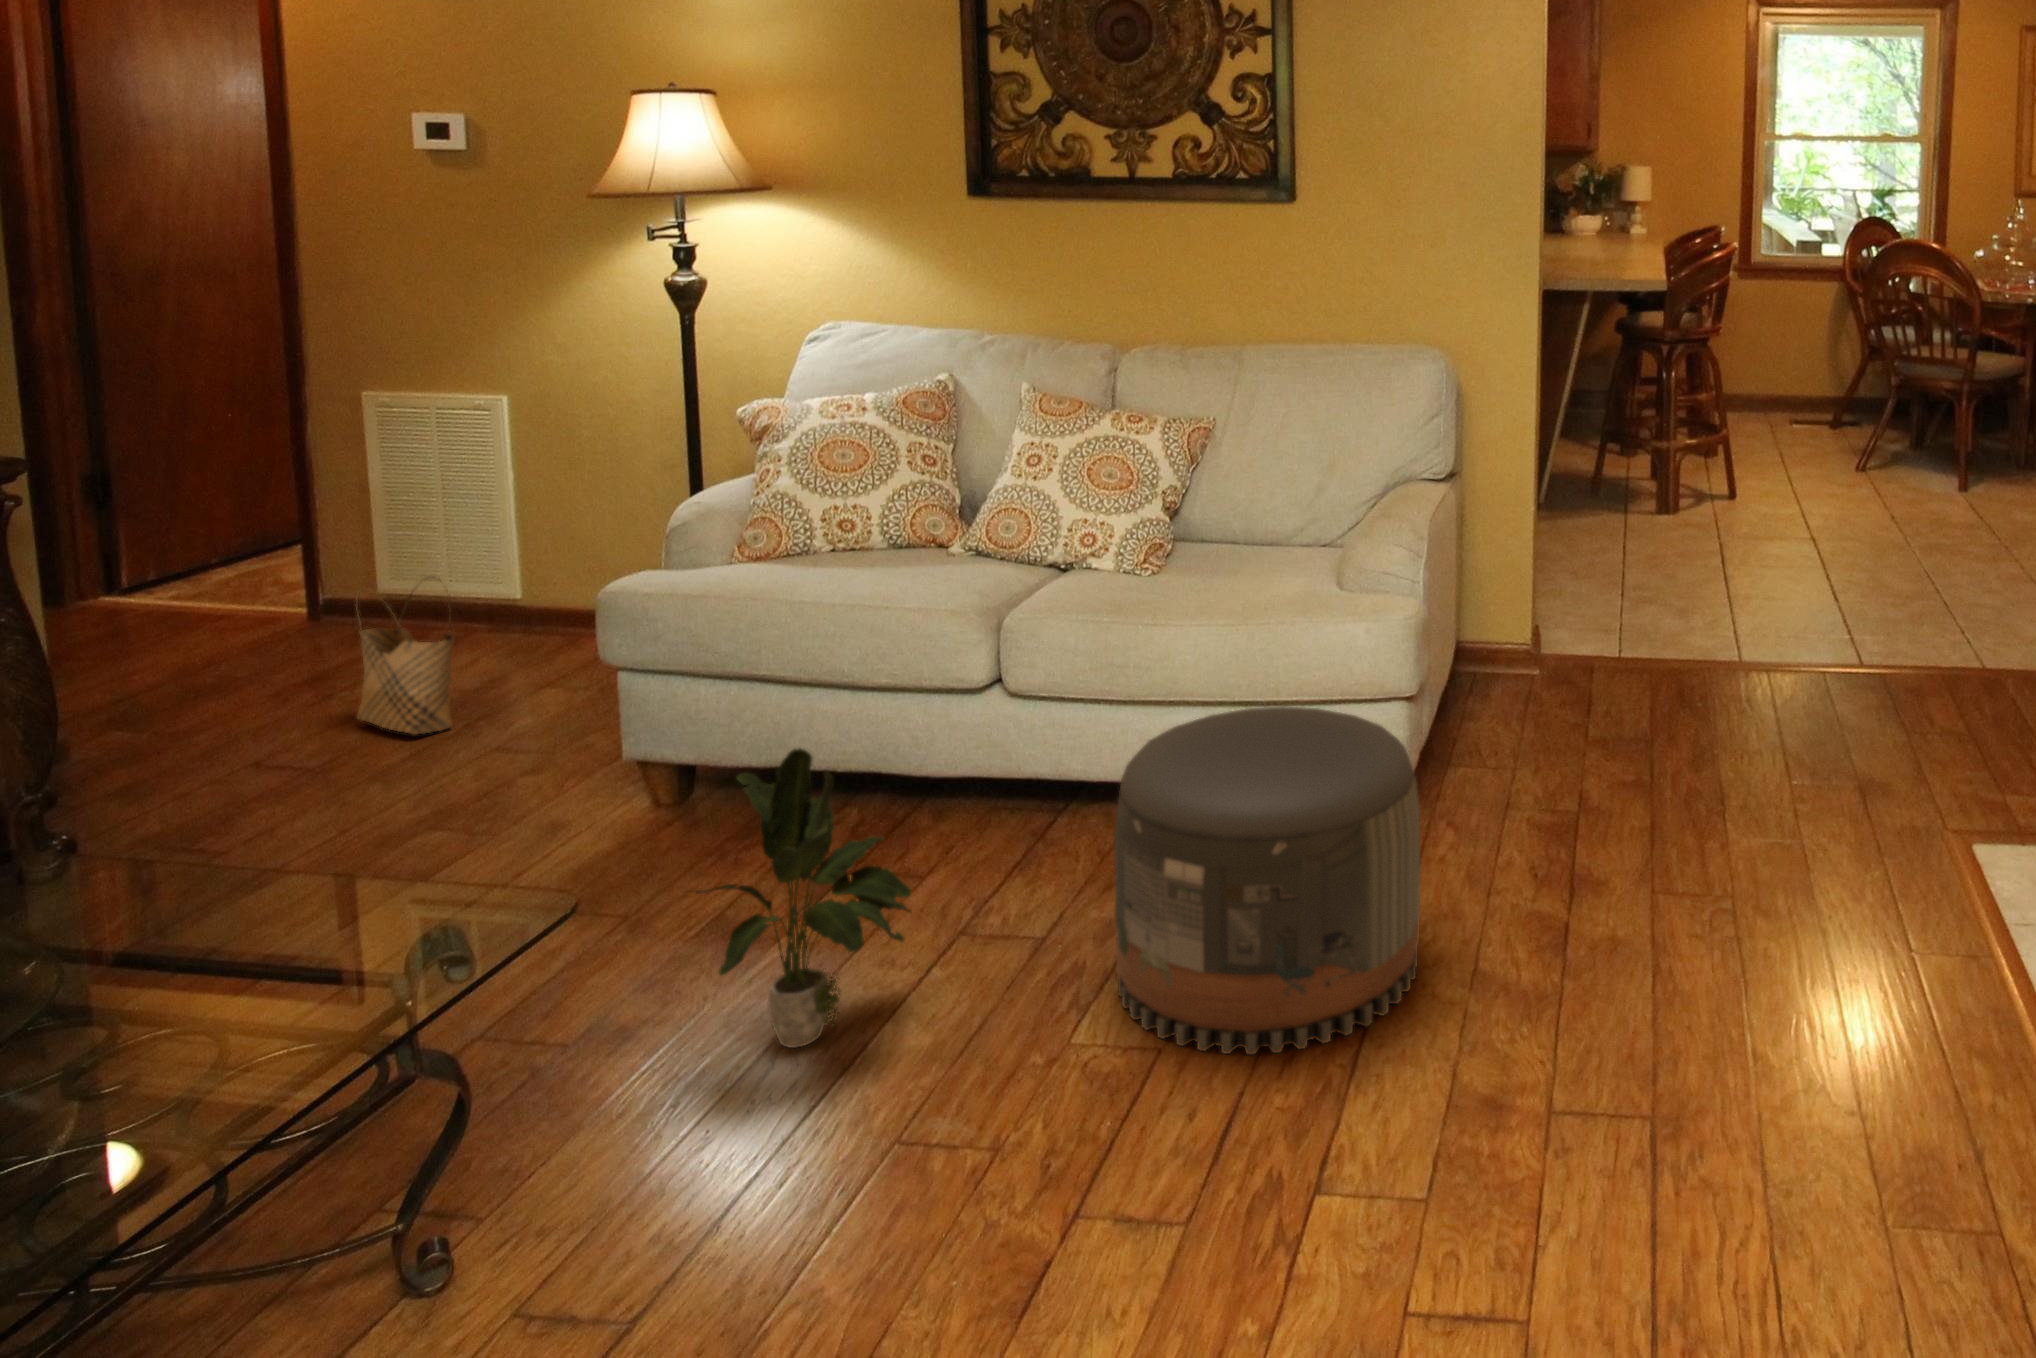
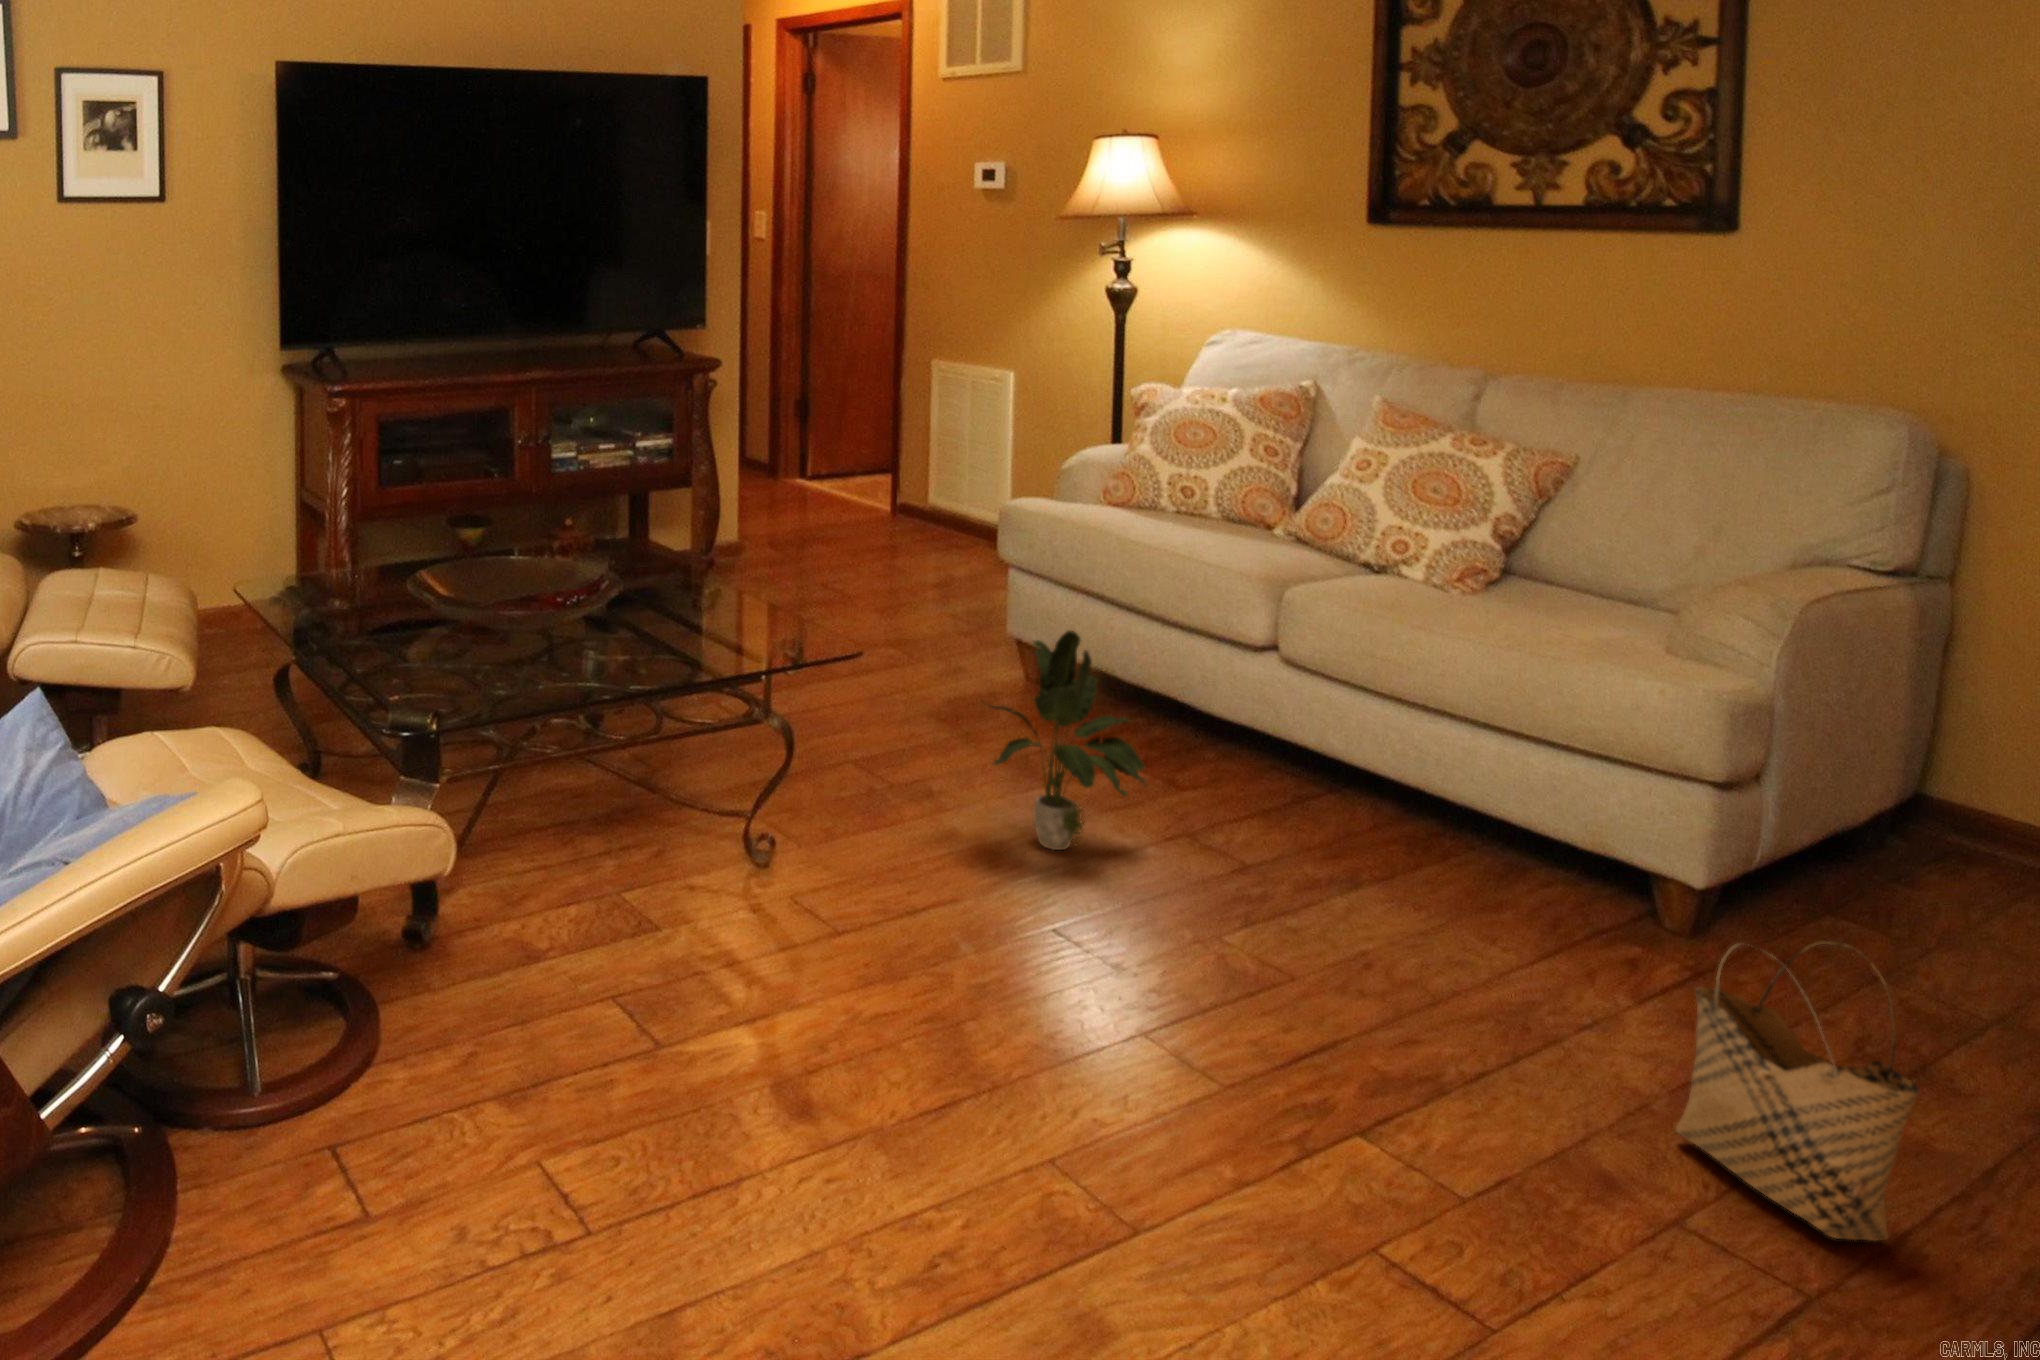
woven basket: present [357,577,455,734] -> present [1676,940,1919,1241]
pouf: present [1114,706,1420,1054] -> none [1307,712,1664,1047]

